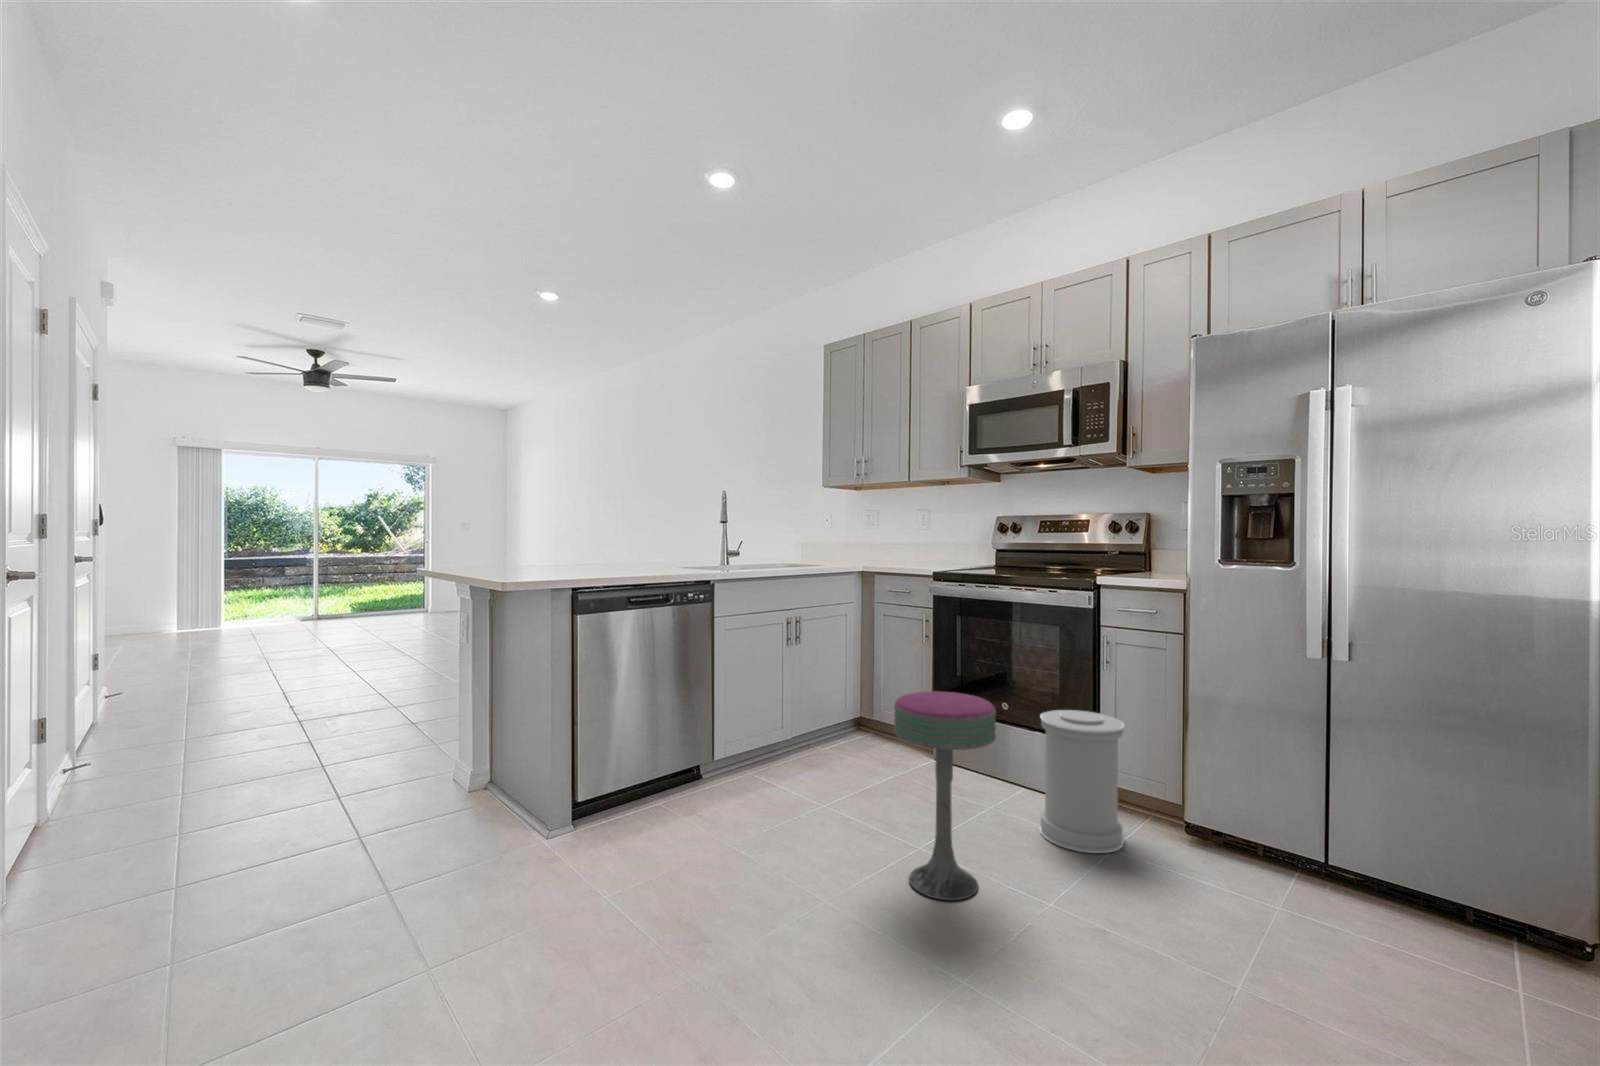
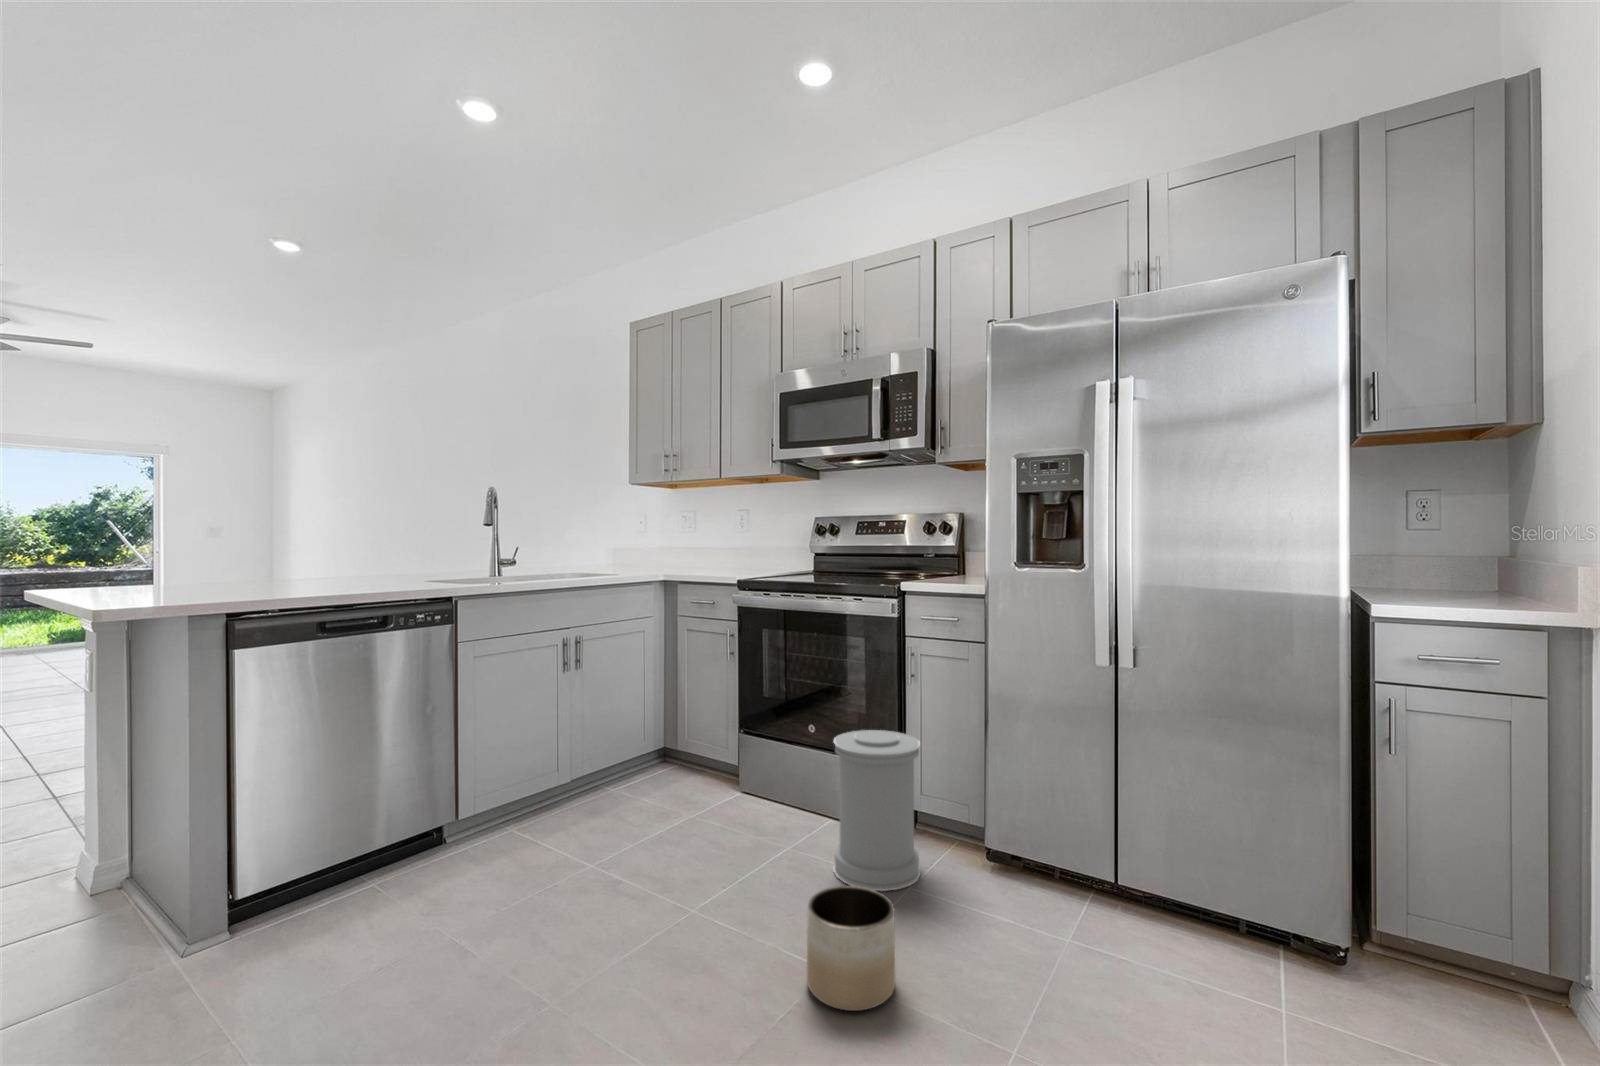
bar stool: present [894,691,996,900] -> none [646,718,764,968]
planter: none [1043,841,1126,947] -> present [807,886,895,1011]

